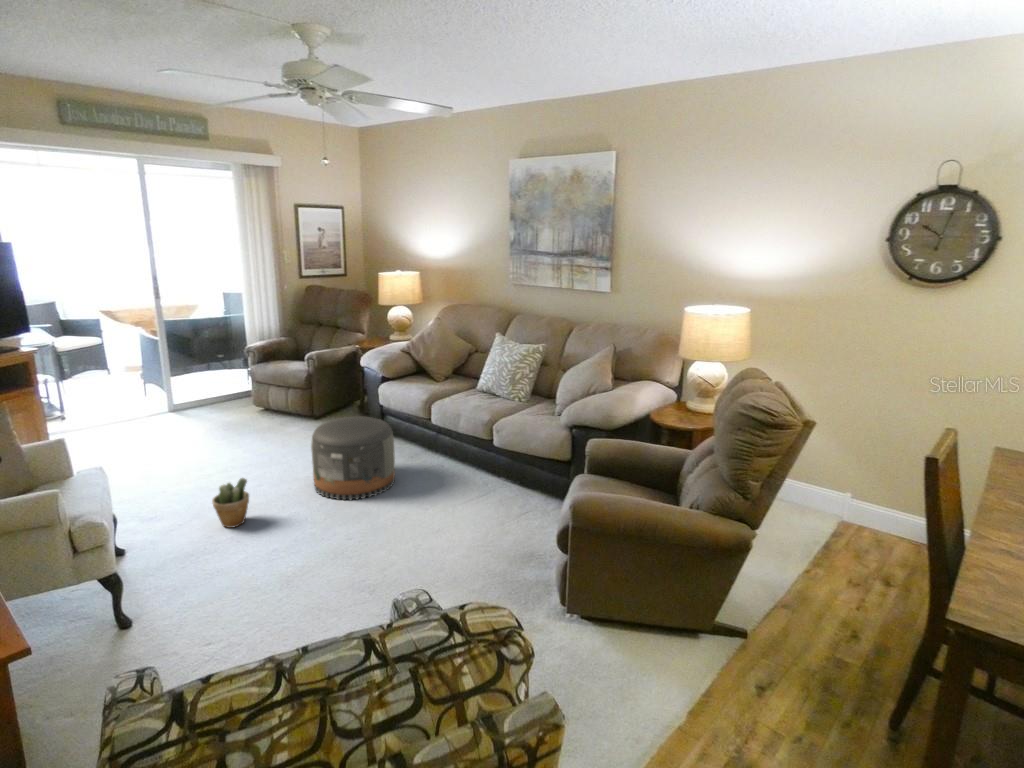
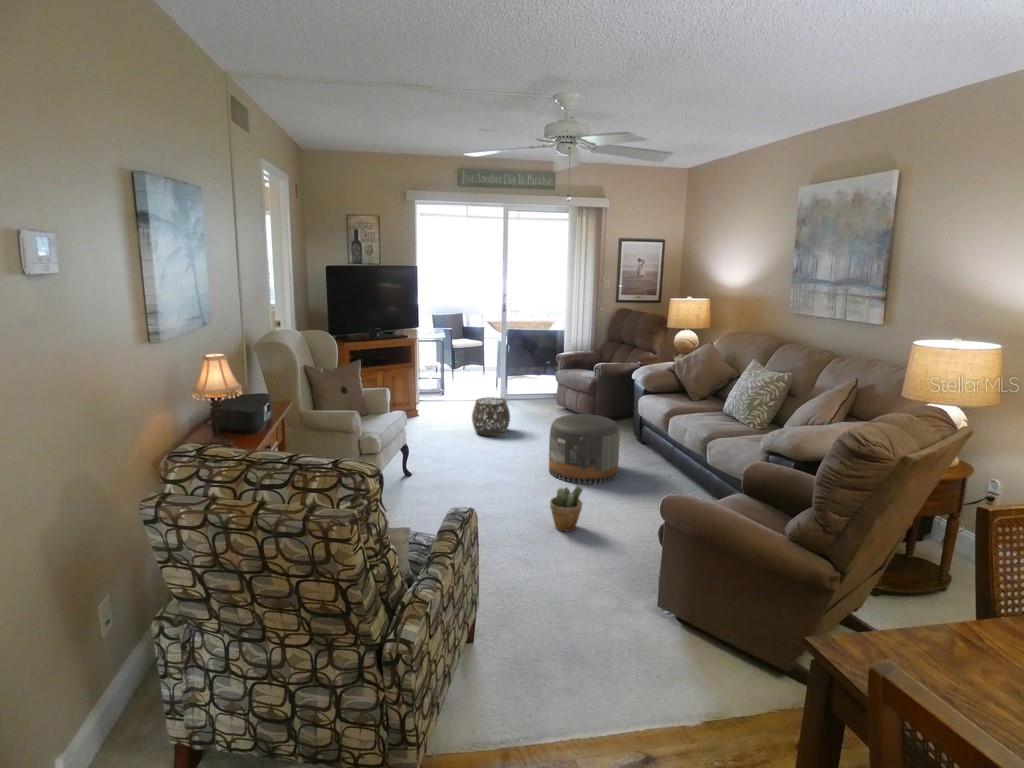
woven basket: none [163,414,221,468] -> present [472,397,510,436]
potted plant: present [212,478,249,528] -> present [550,486,583,532]

